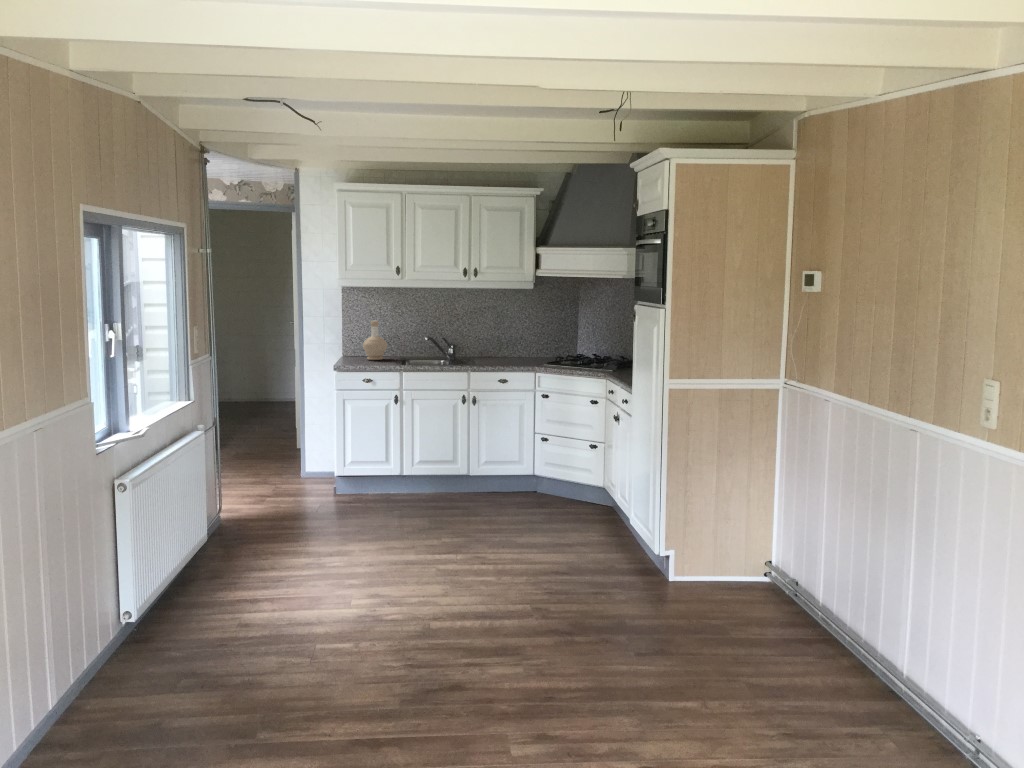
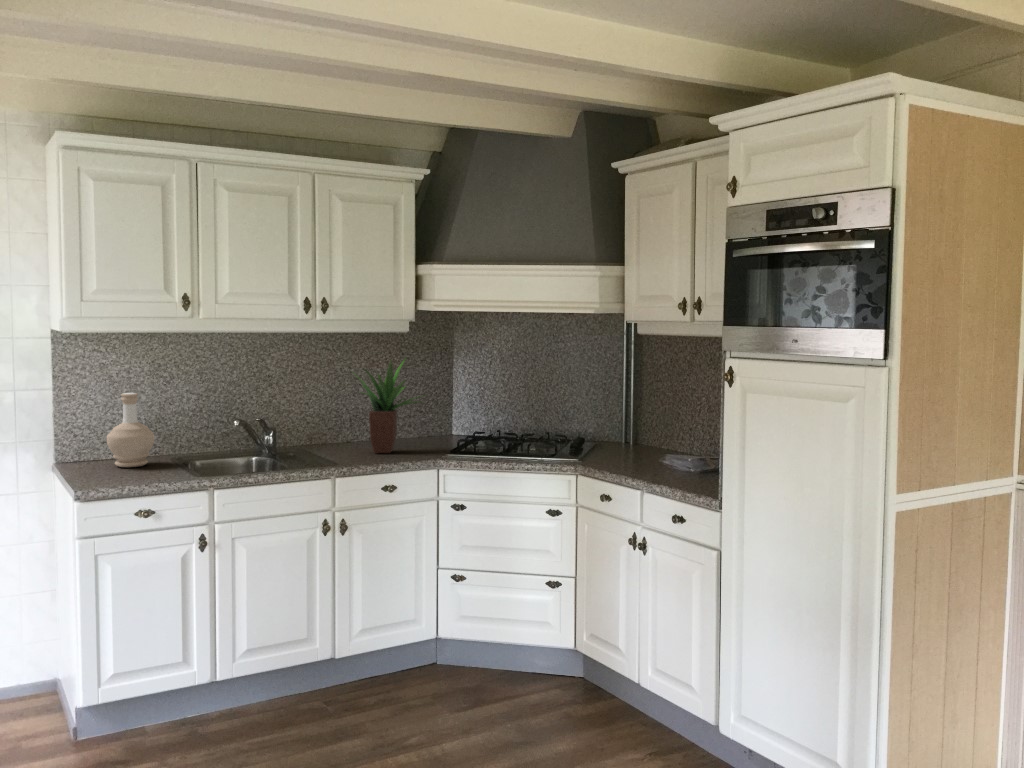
potted plant: none [491,304,538,362] -> present [356,360,420,453]

